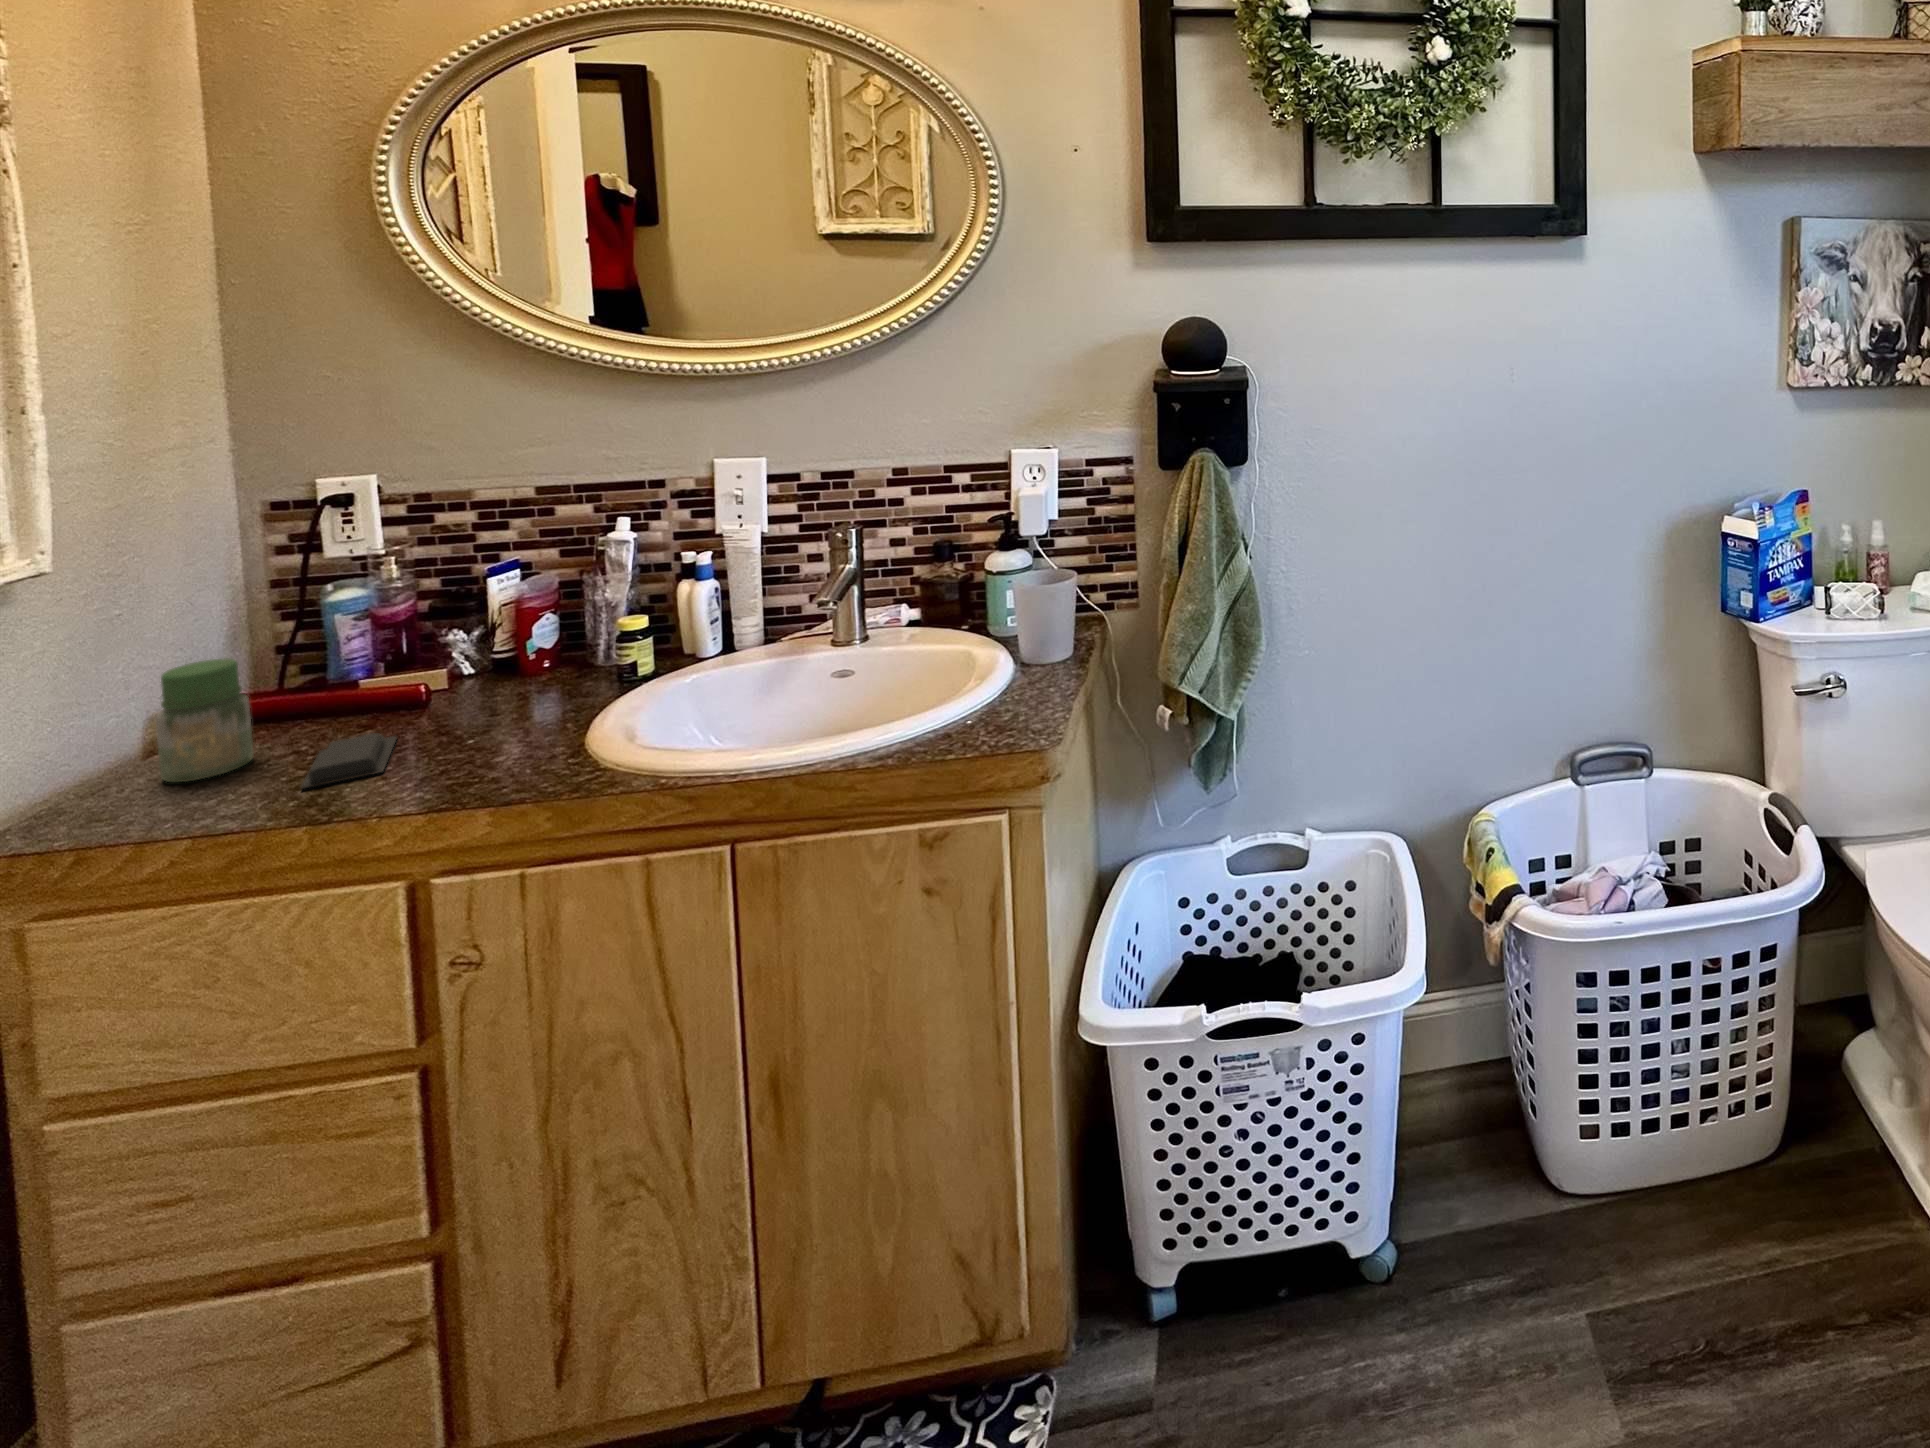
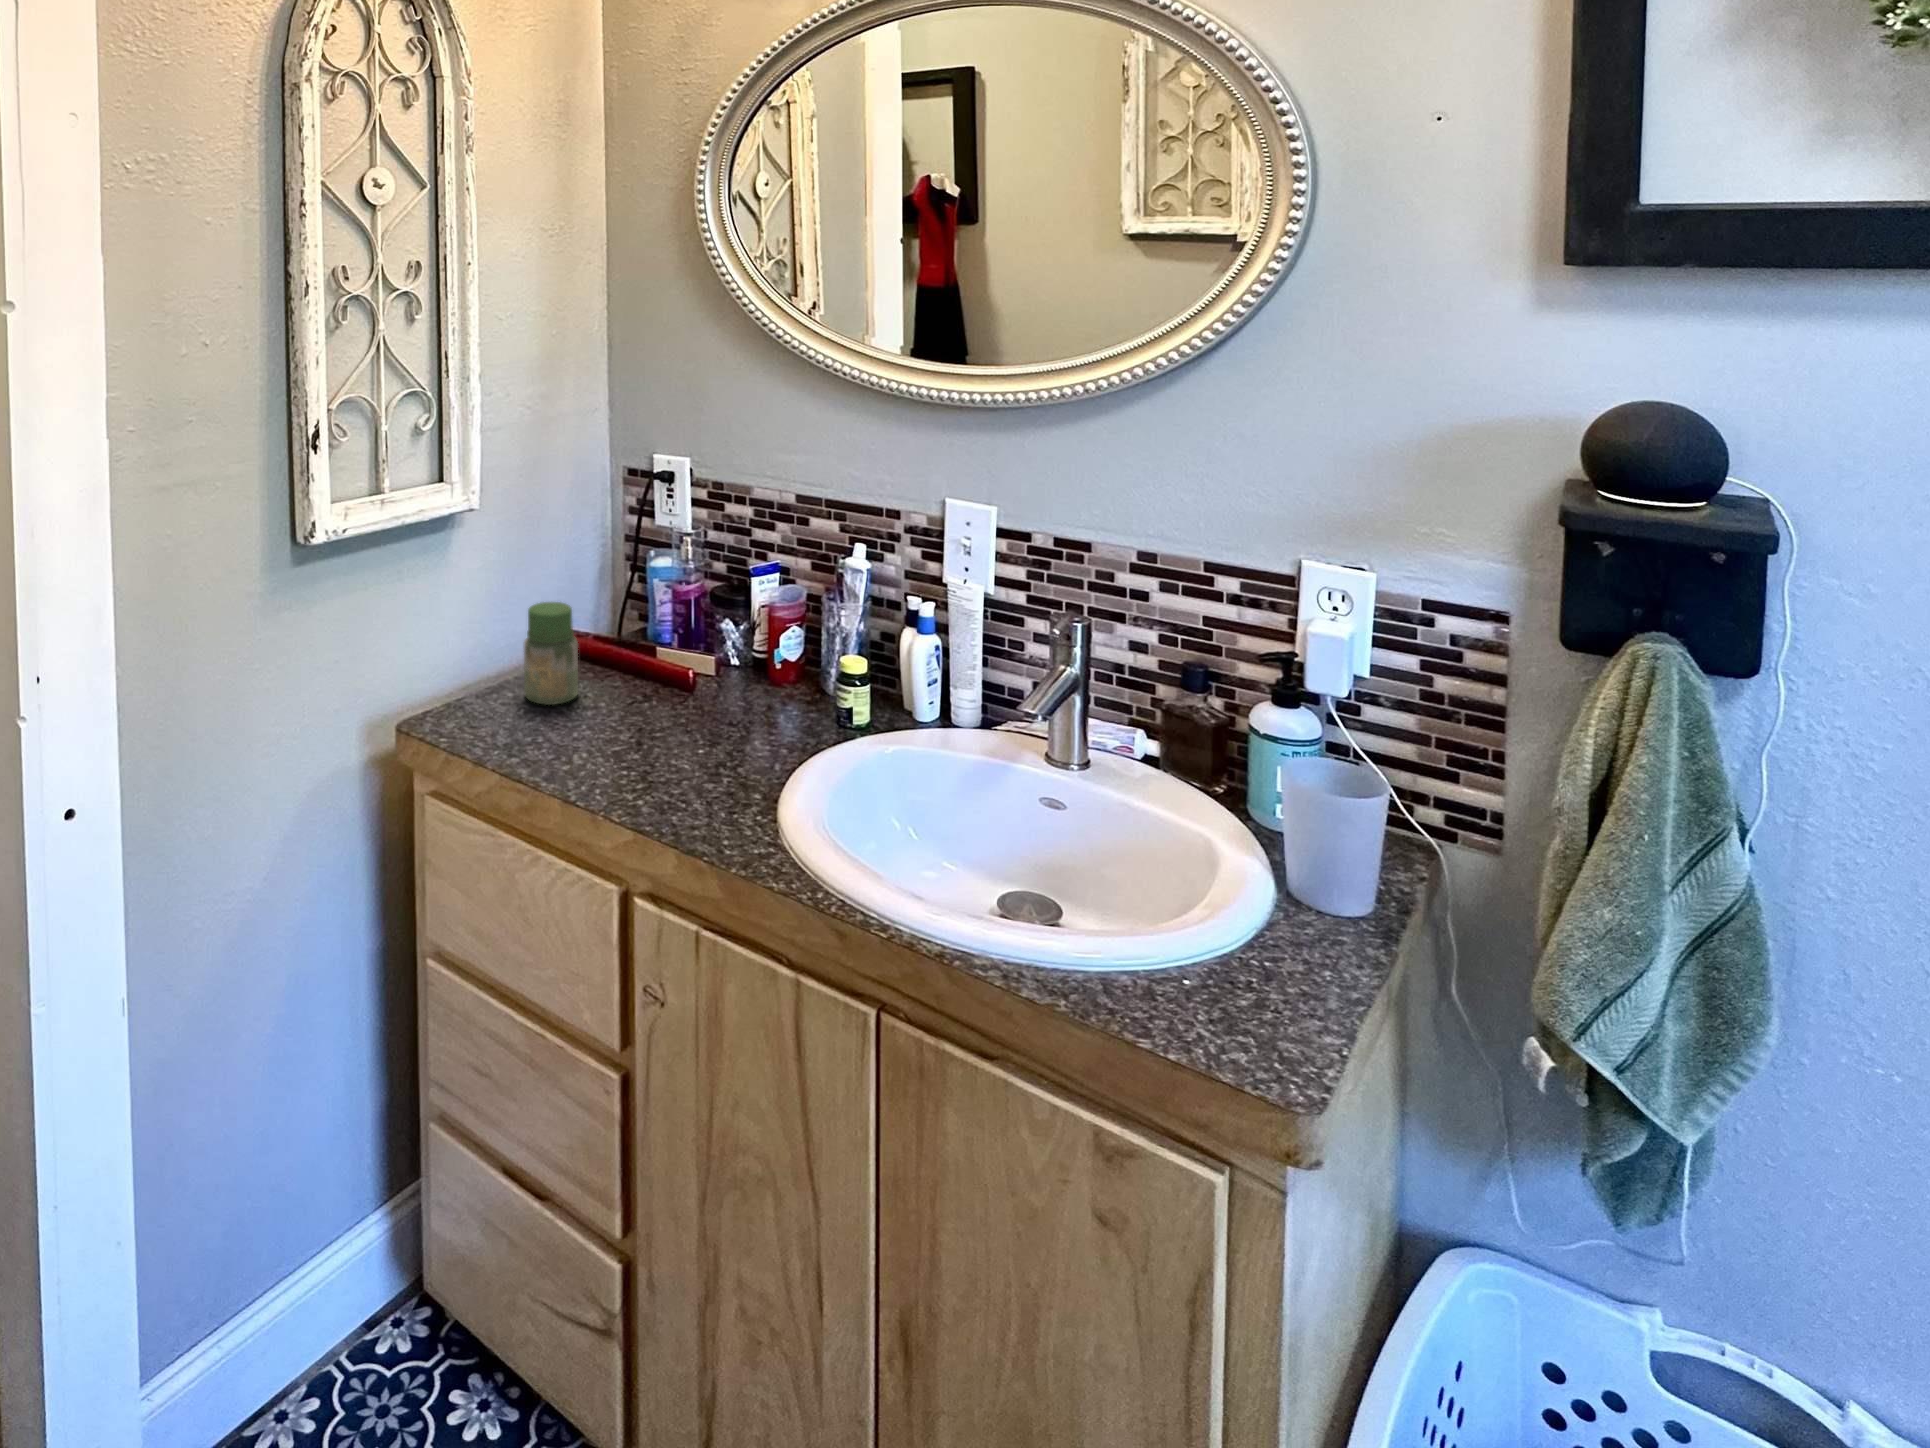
soap bar: present [300,733,396,789] -> none [582,704,663,755]

